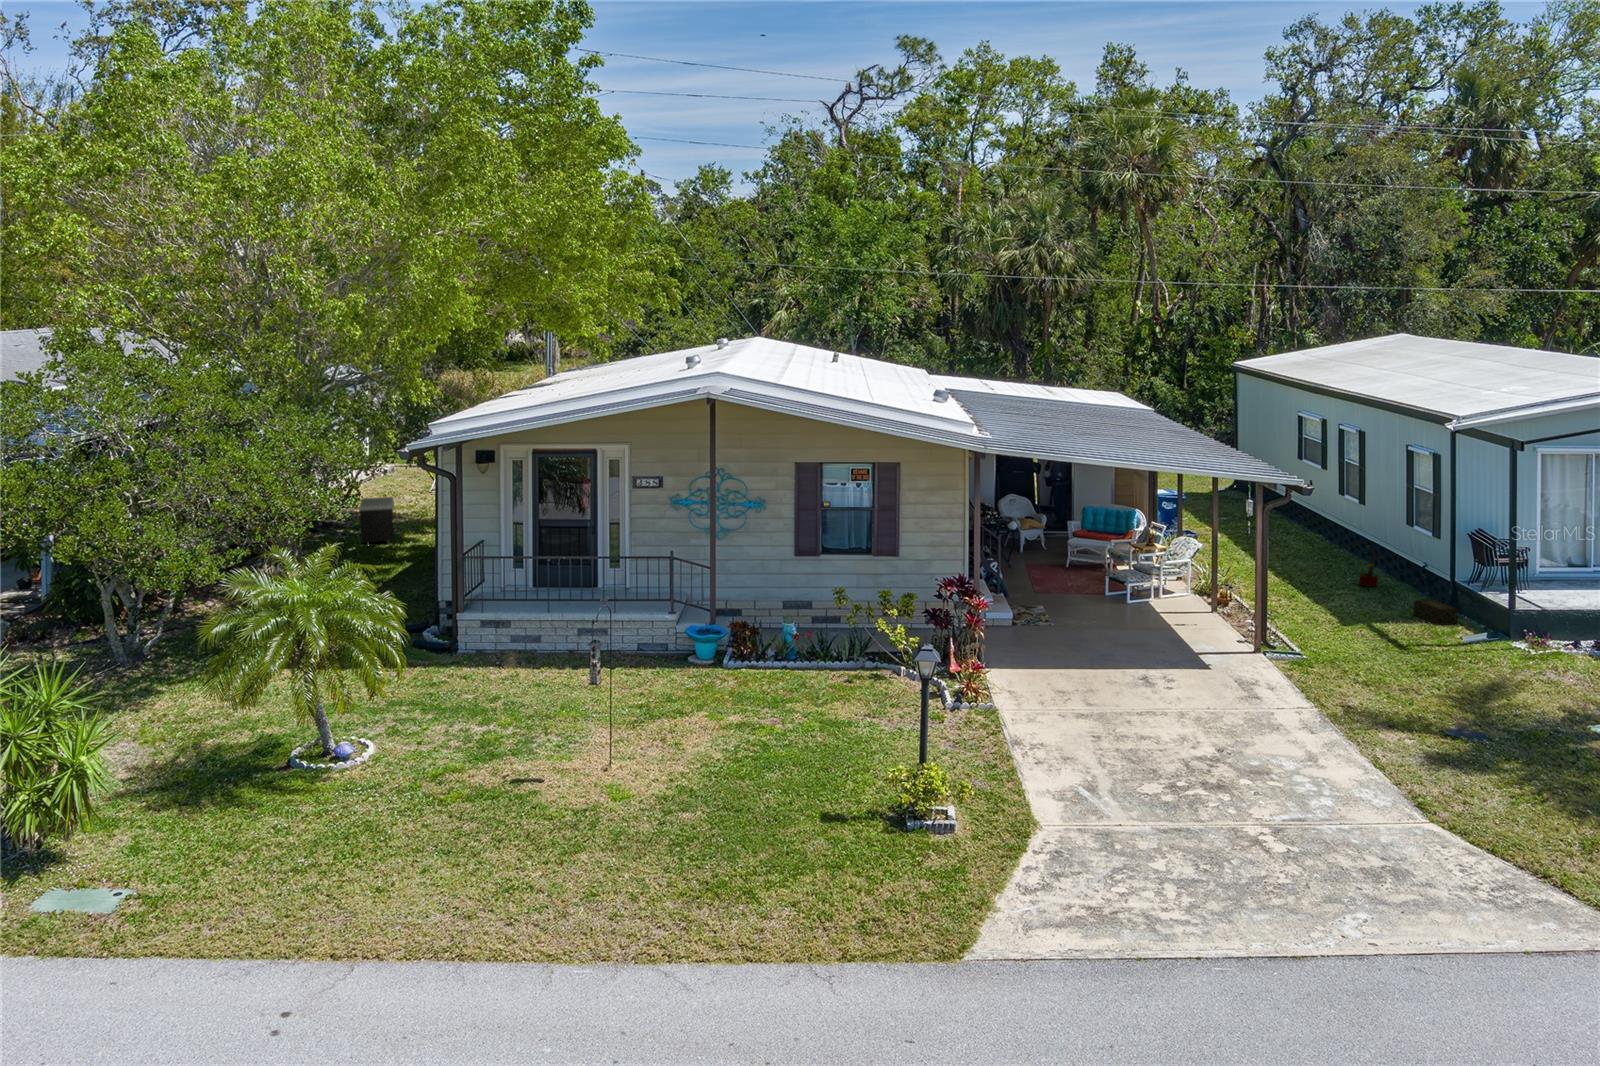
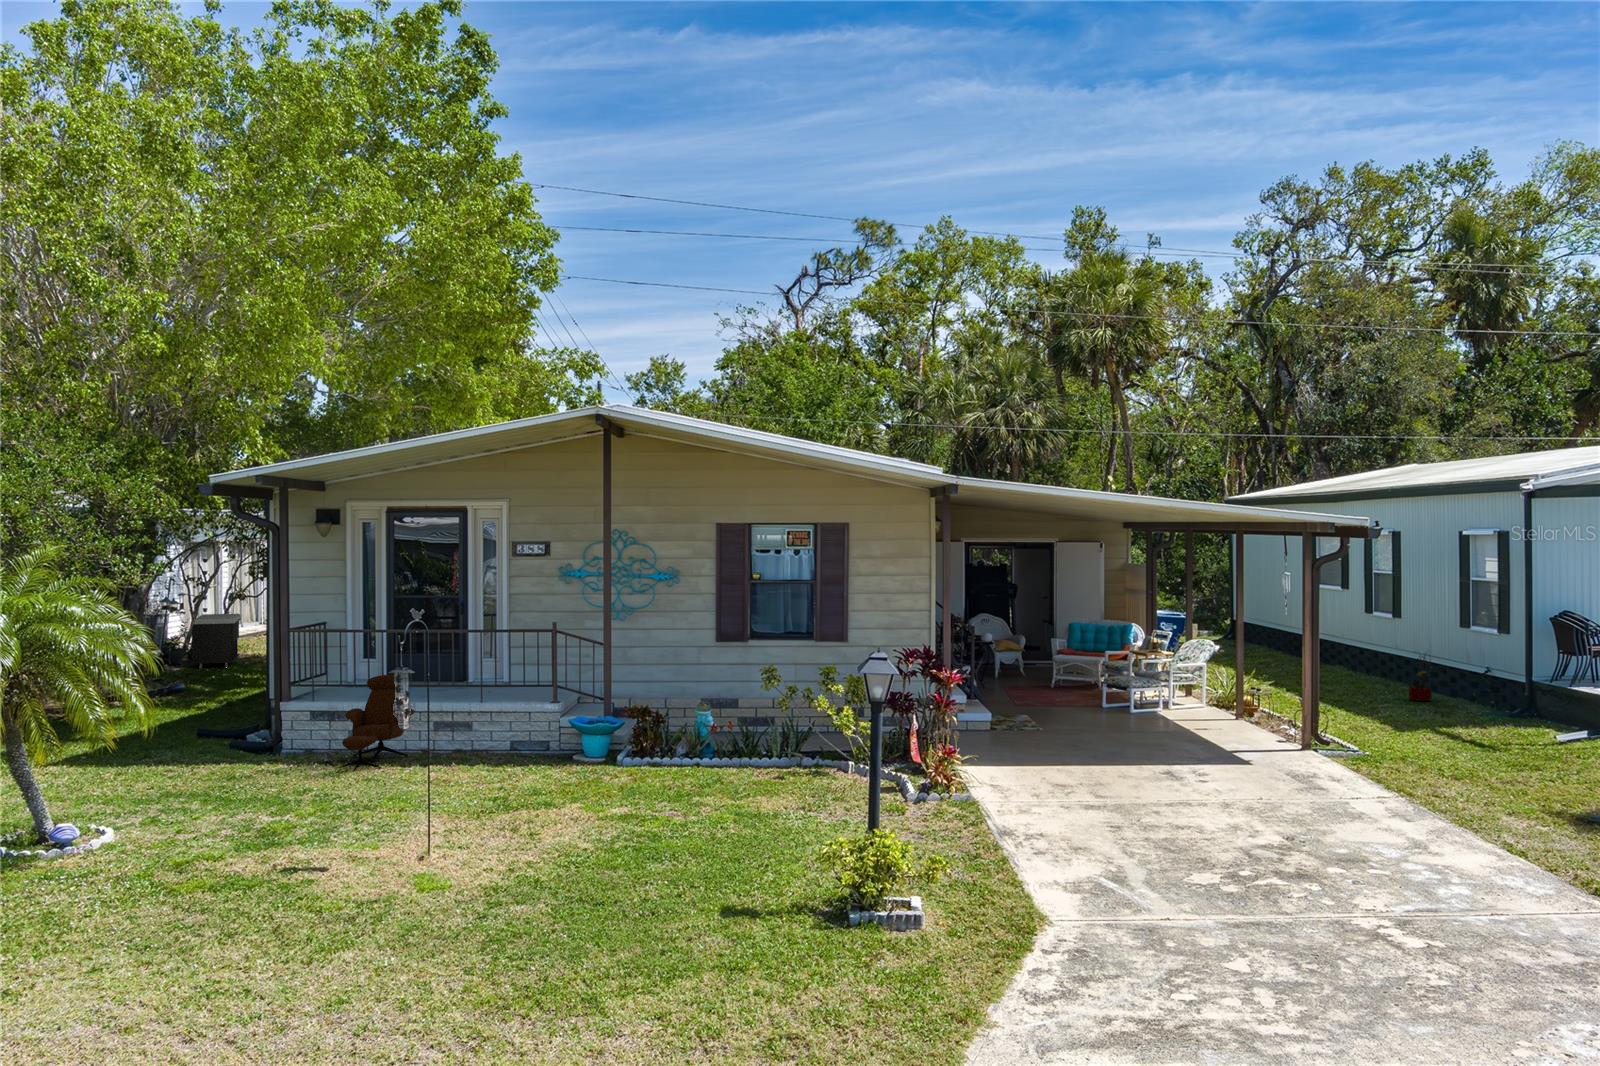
lounge chair: none [521,595,571,676] -> present [339,675,414,772]
woven basket: present [1413,599,1459,625] -> none [1487,703,1546,731]

